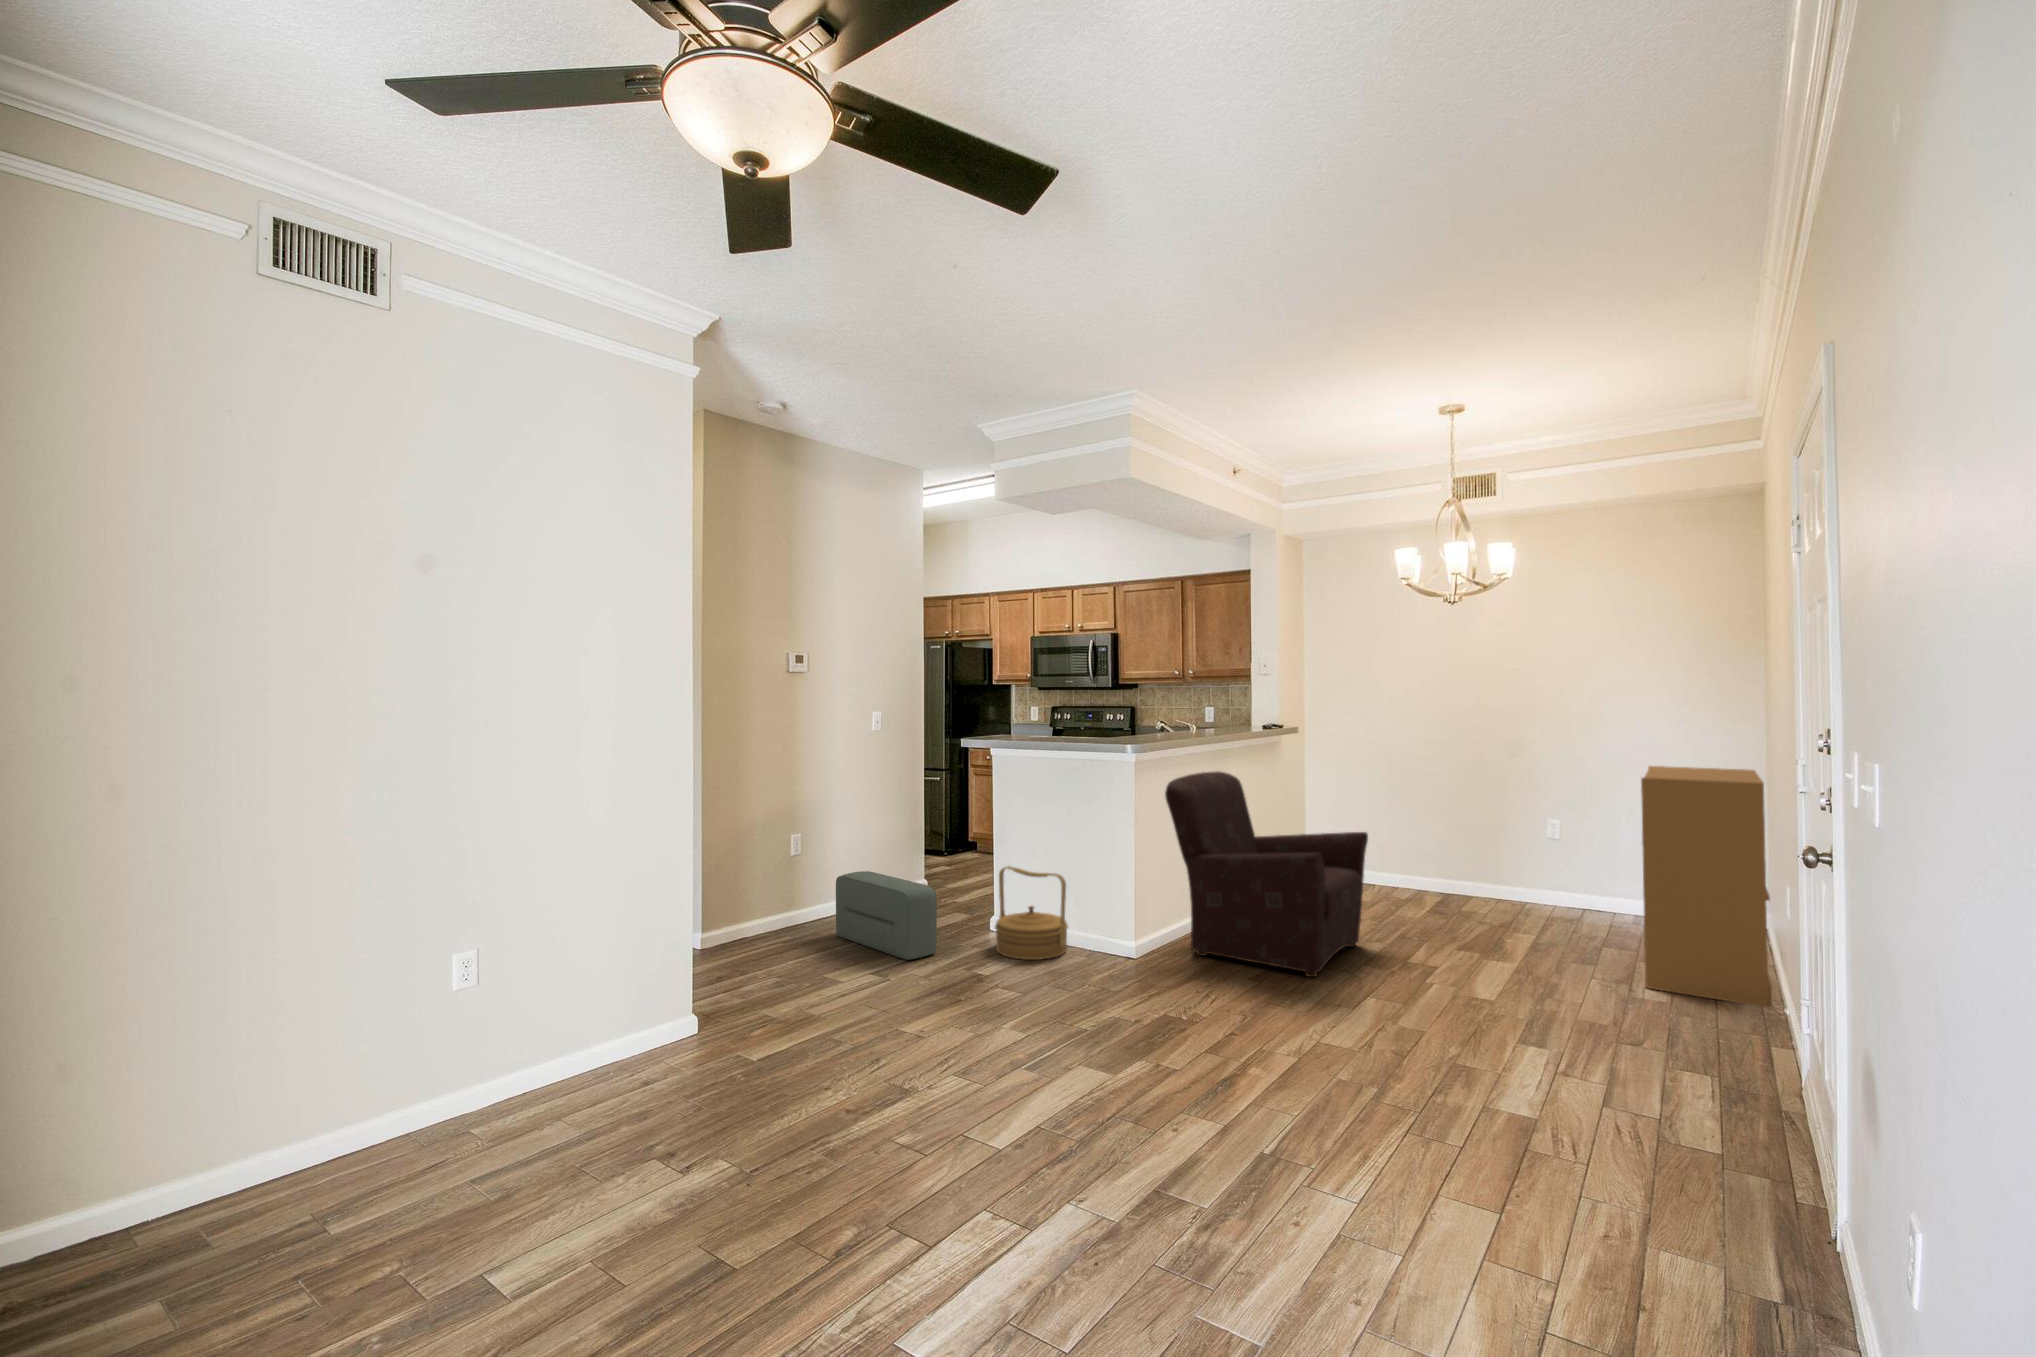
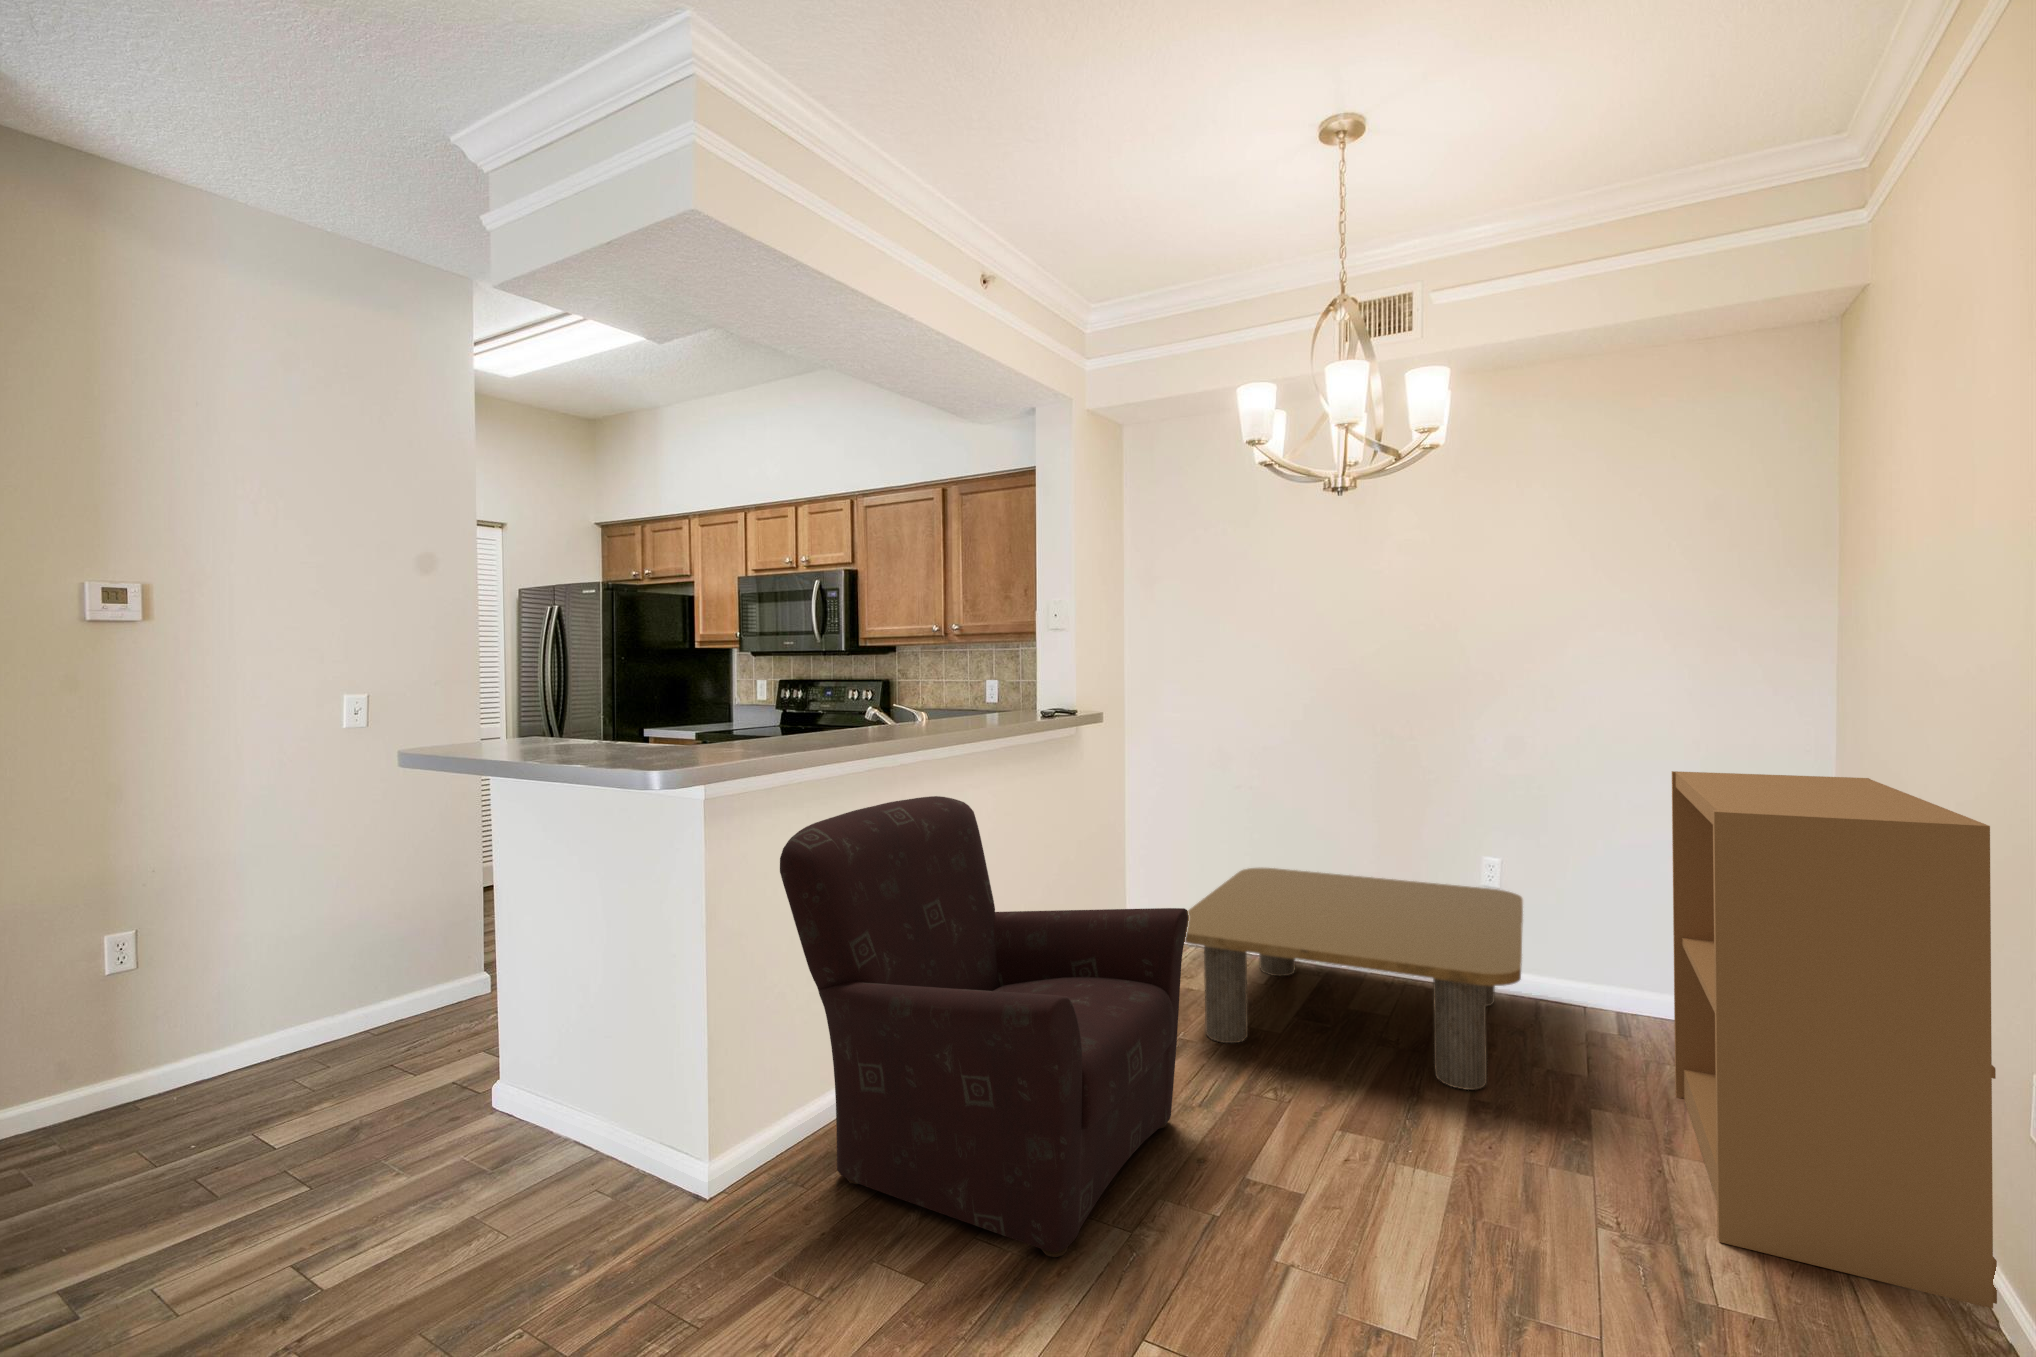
coffee table: none [1351,832,1574,942] -> present [1185,868,1523,1090]
woven basket: present [995,866,1068,960] -> none [421,1010,596,1231]
pouf: present [836,871,937,960] -> none [127,1021,282,1257]

